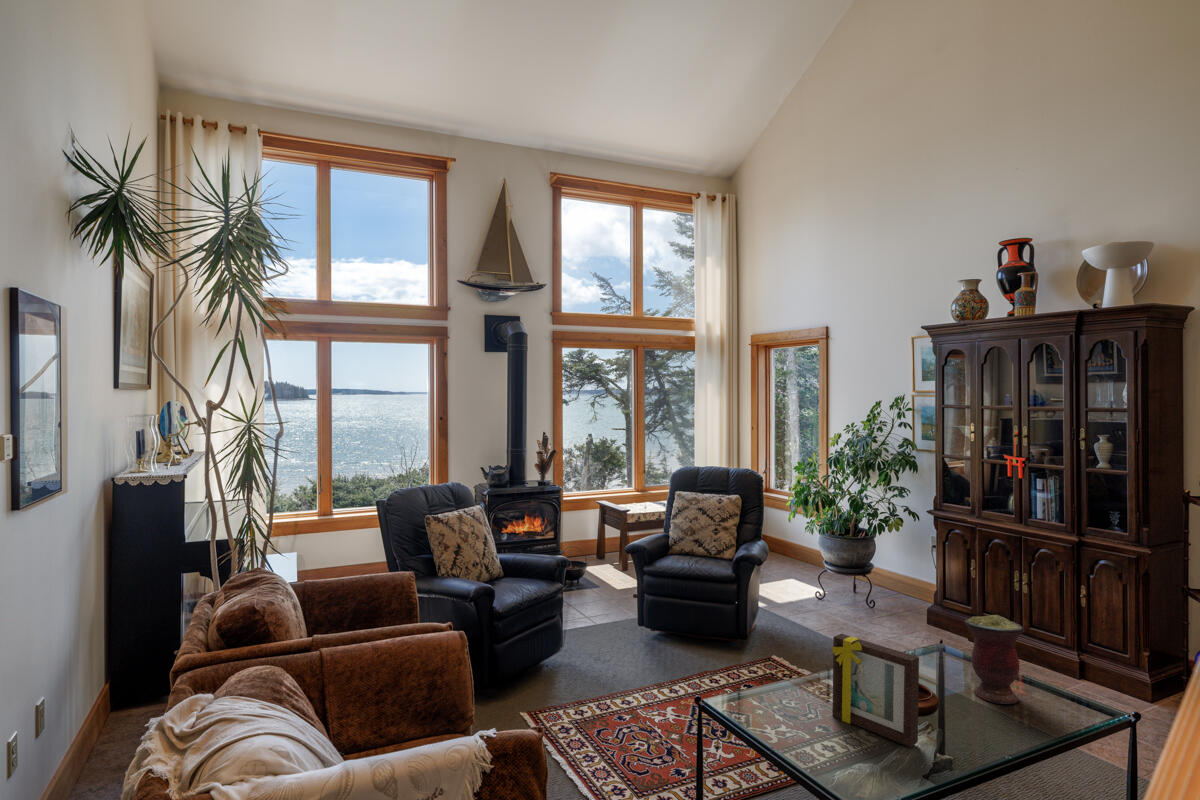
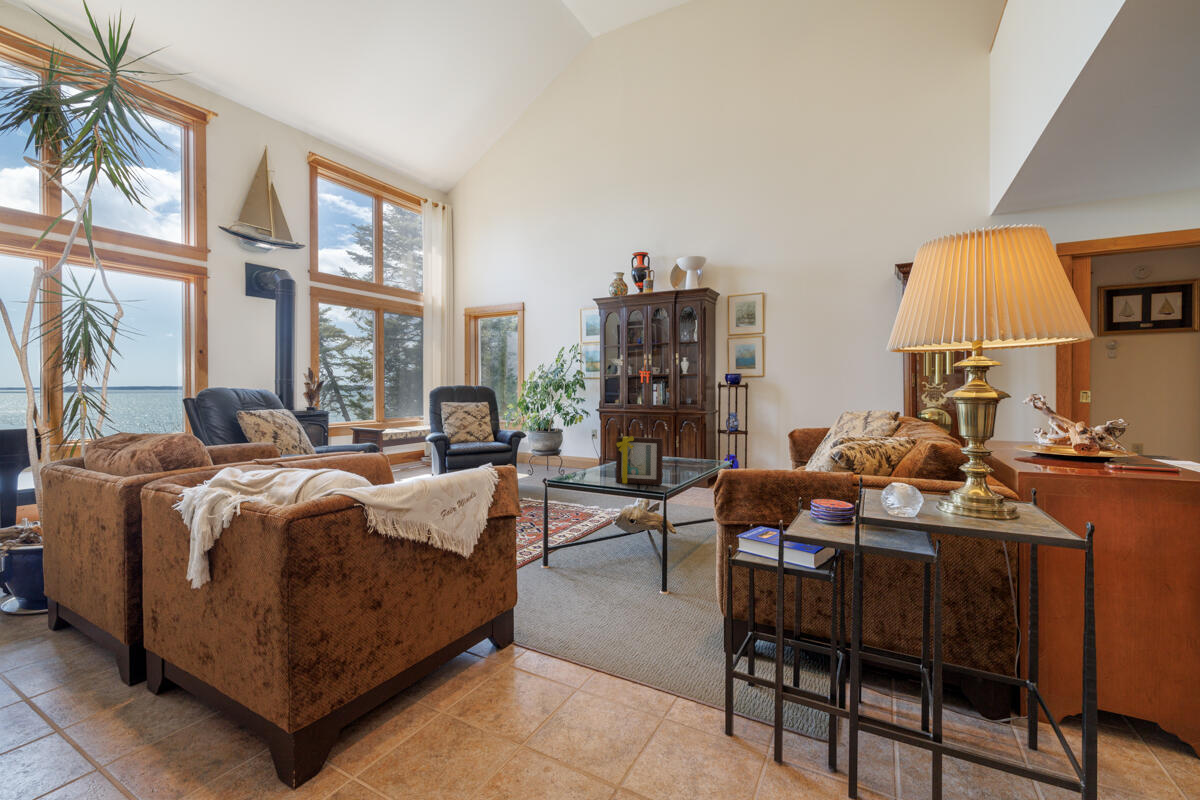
vase: present [965,615,1024,704] -> none [661,428,689,471]

